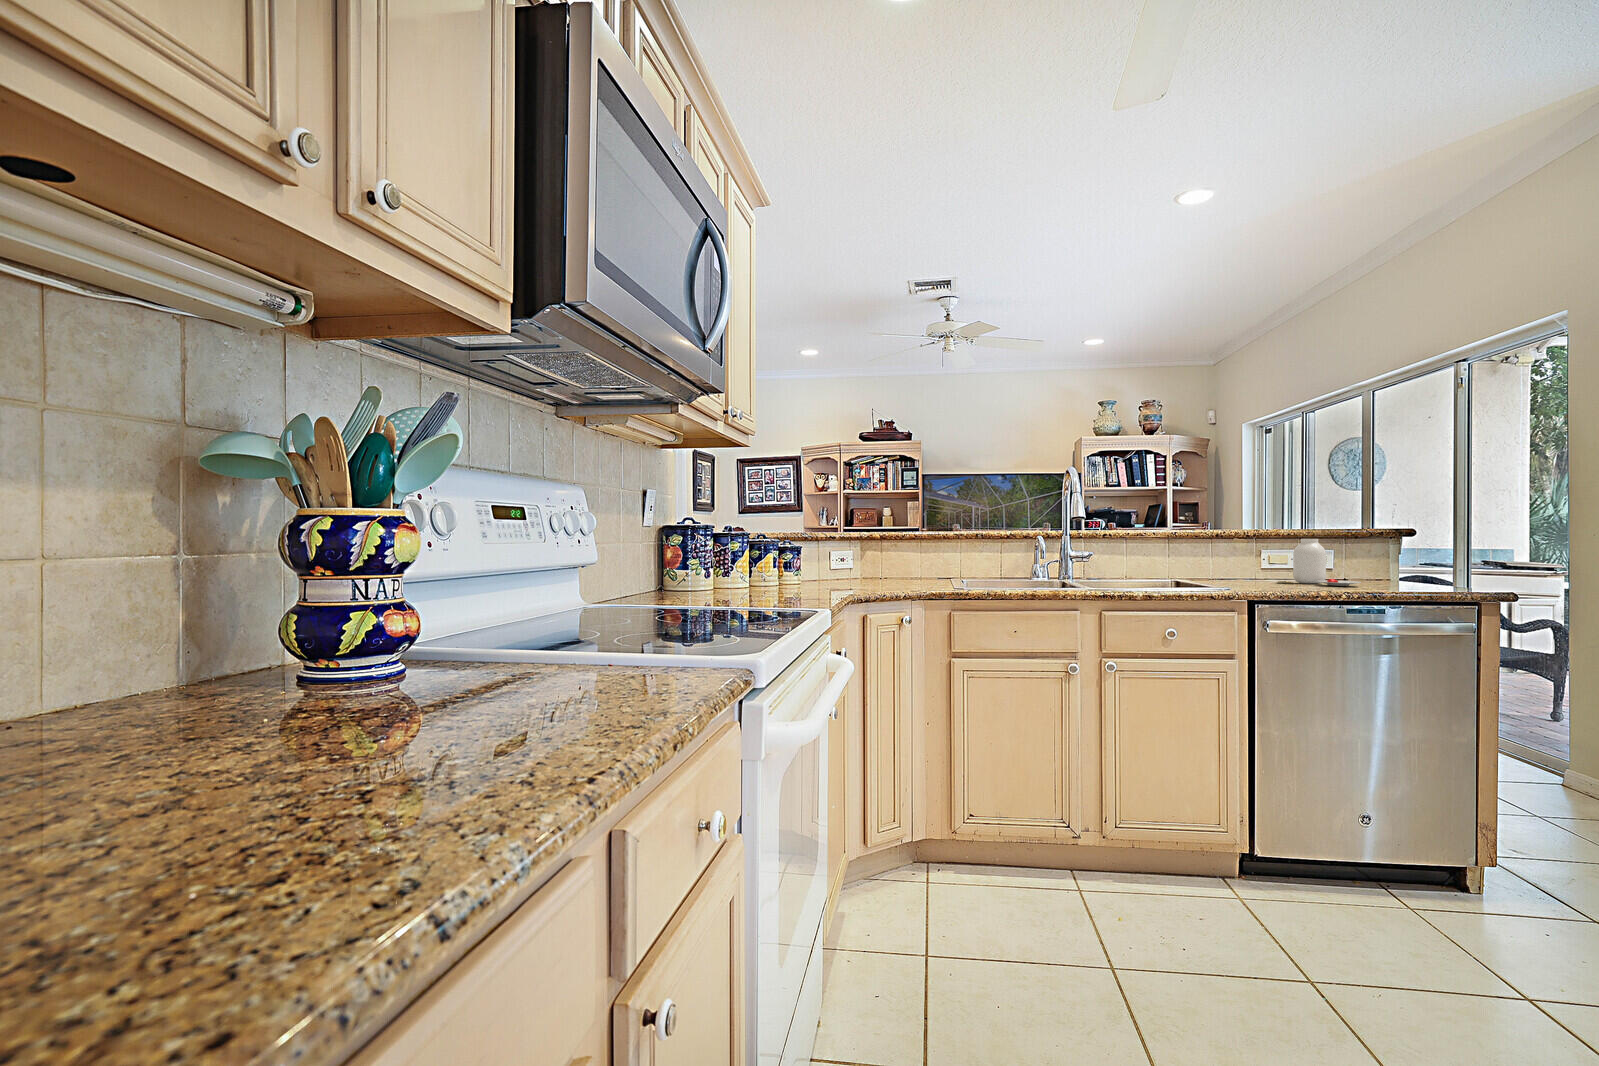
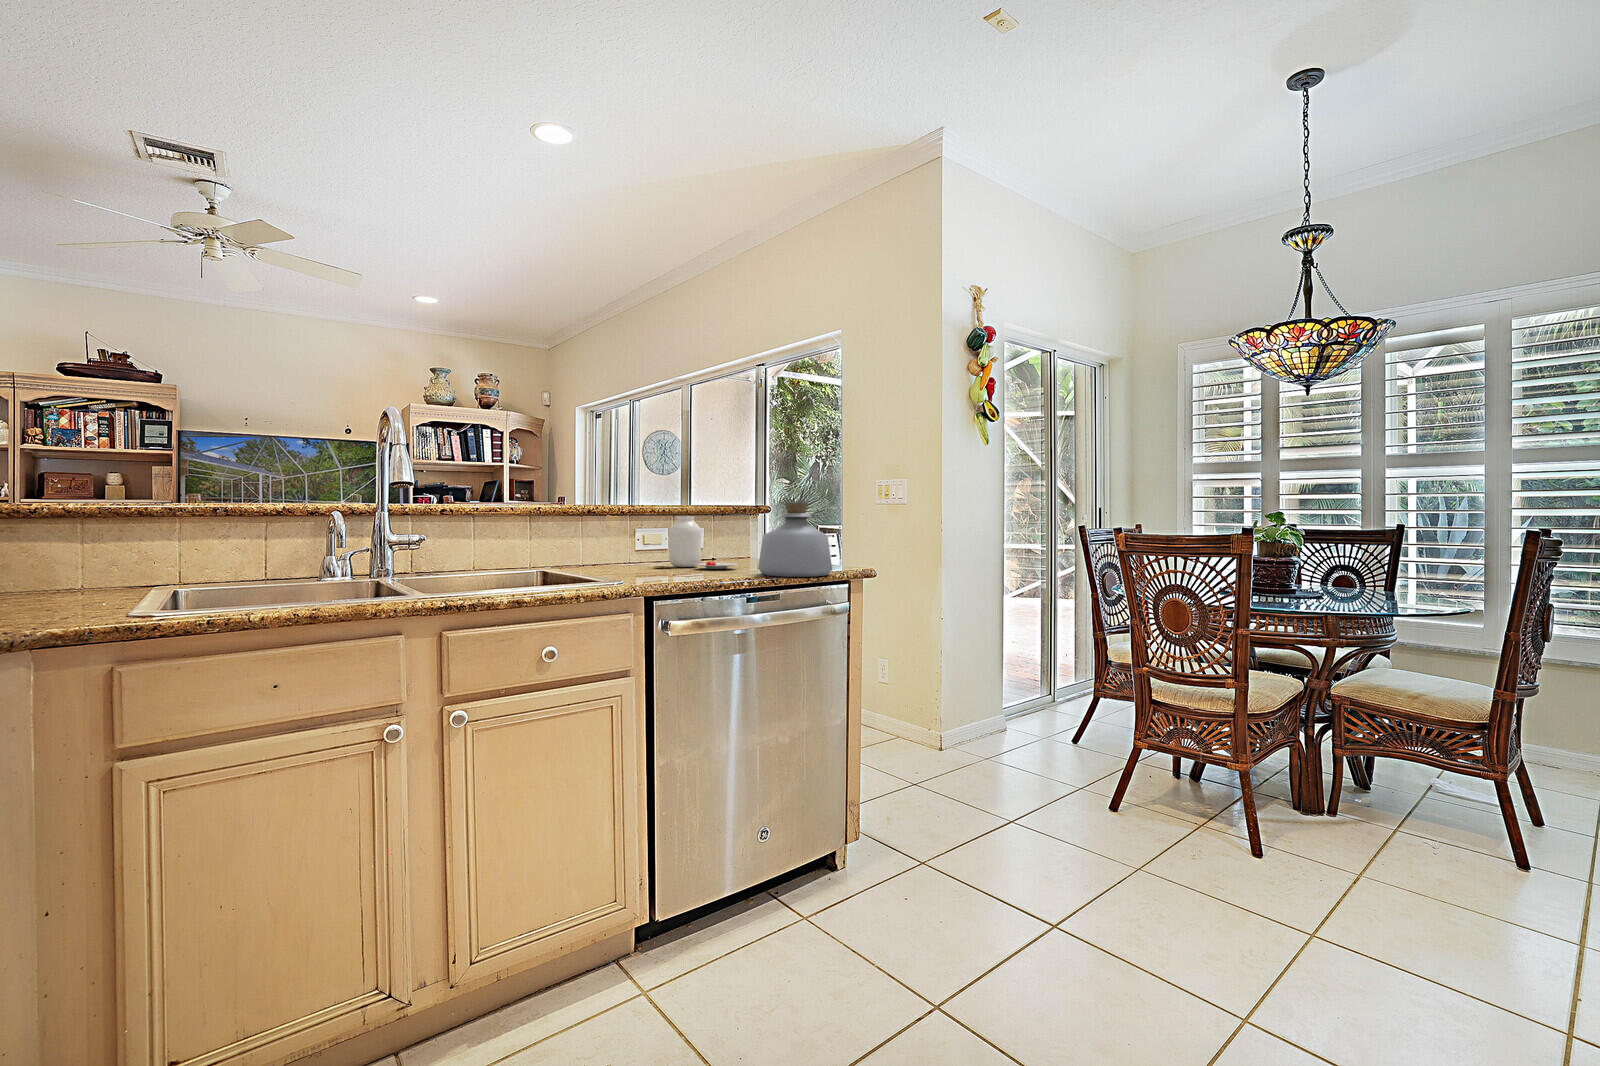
bottle: none [1373,527,1458,595] -> present [758,503,832,577]

